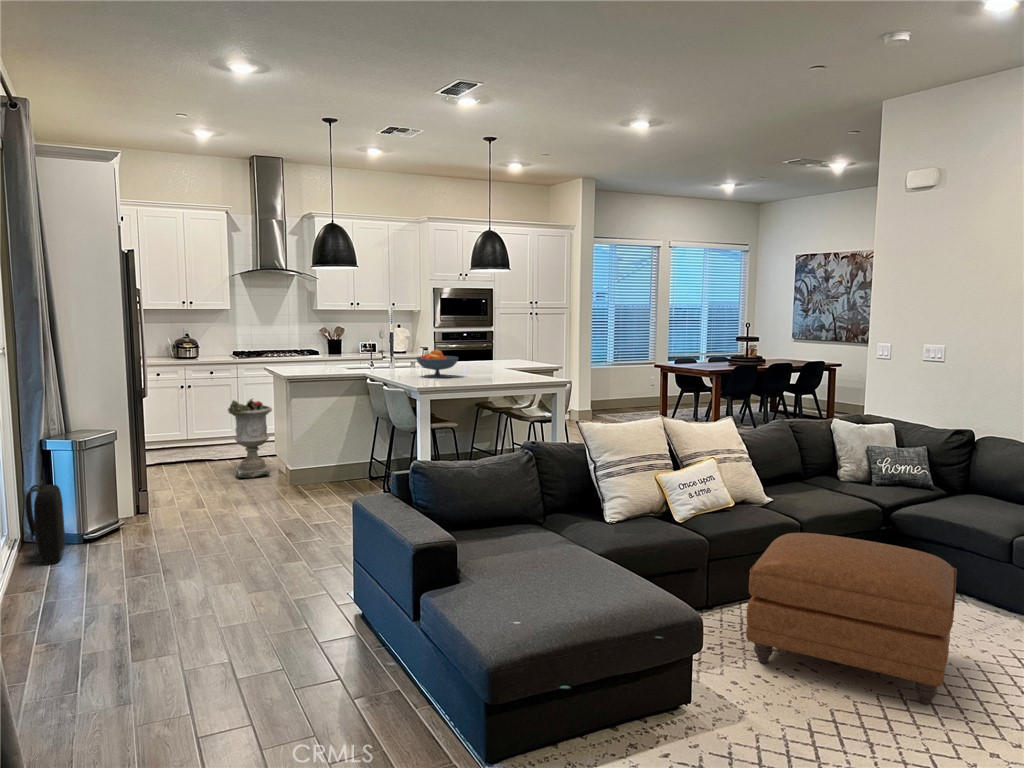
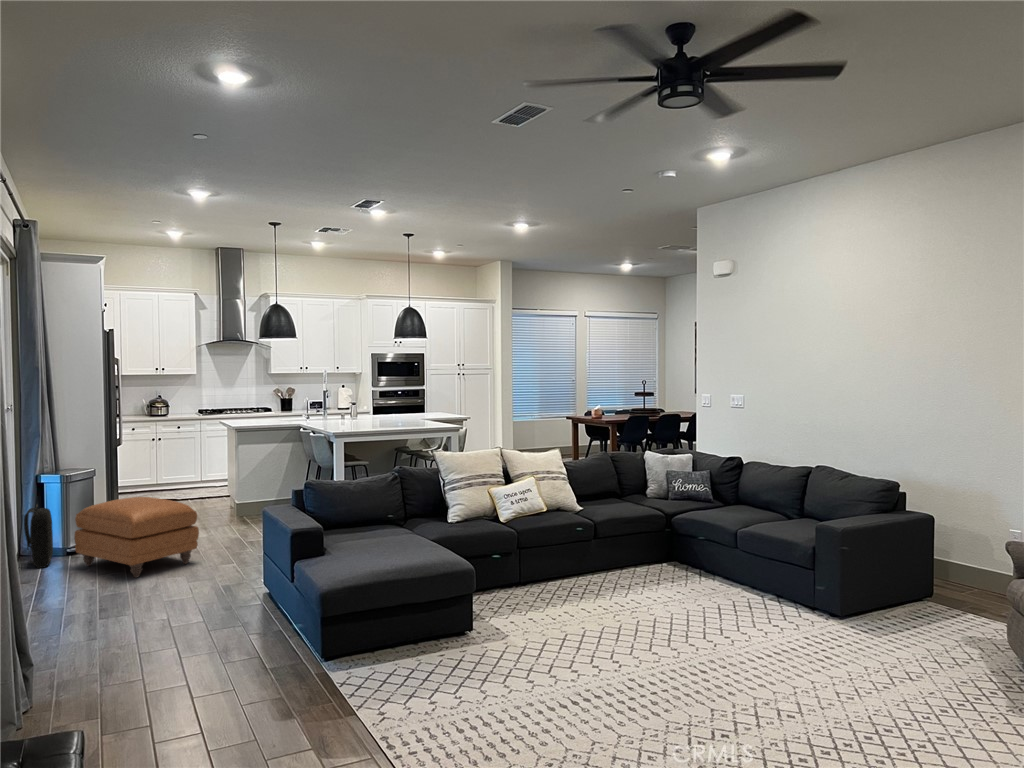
fruit bowl: present [416,350,458,378] -> none [339,404,373,426]
planter: present [228,399,272,478] -> none [188,446,225,511]
ottoman: present [746,533,957,704] -> present [74,497,199,578]

